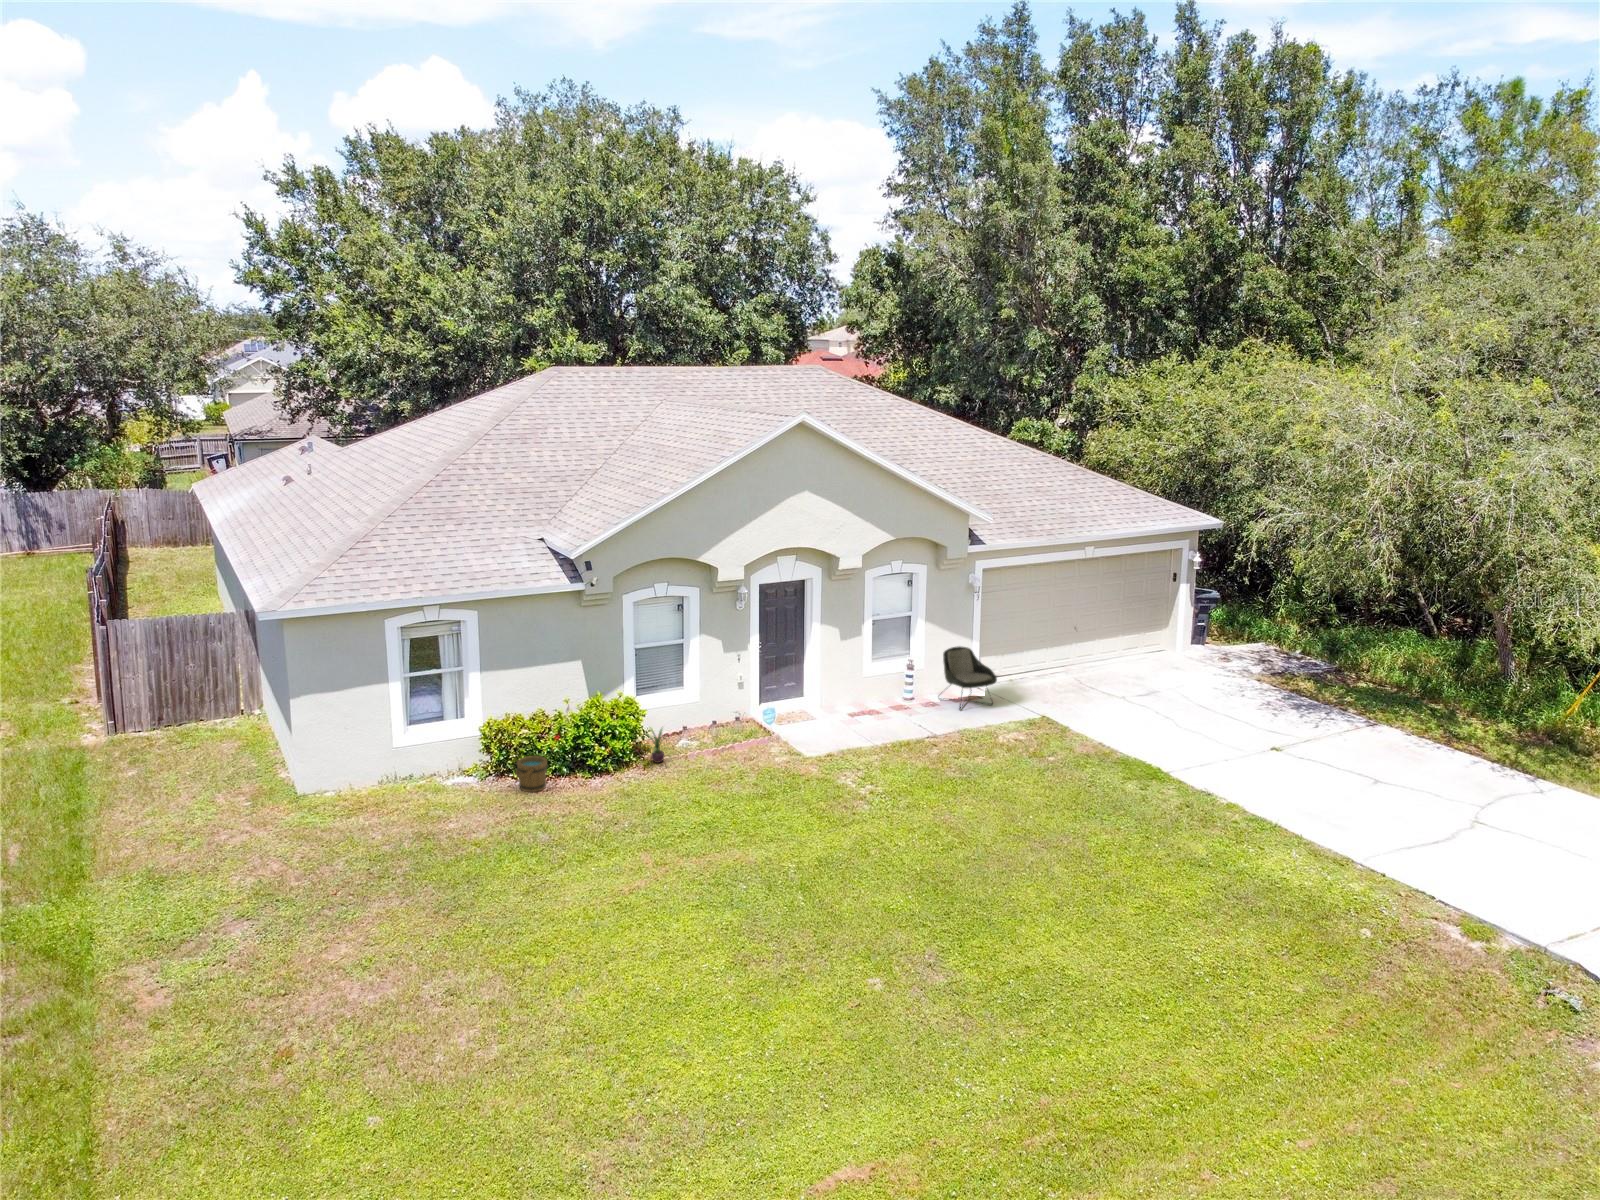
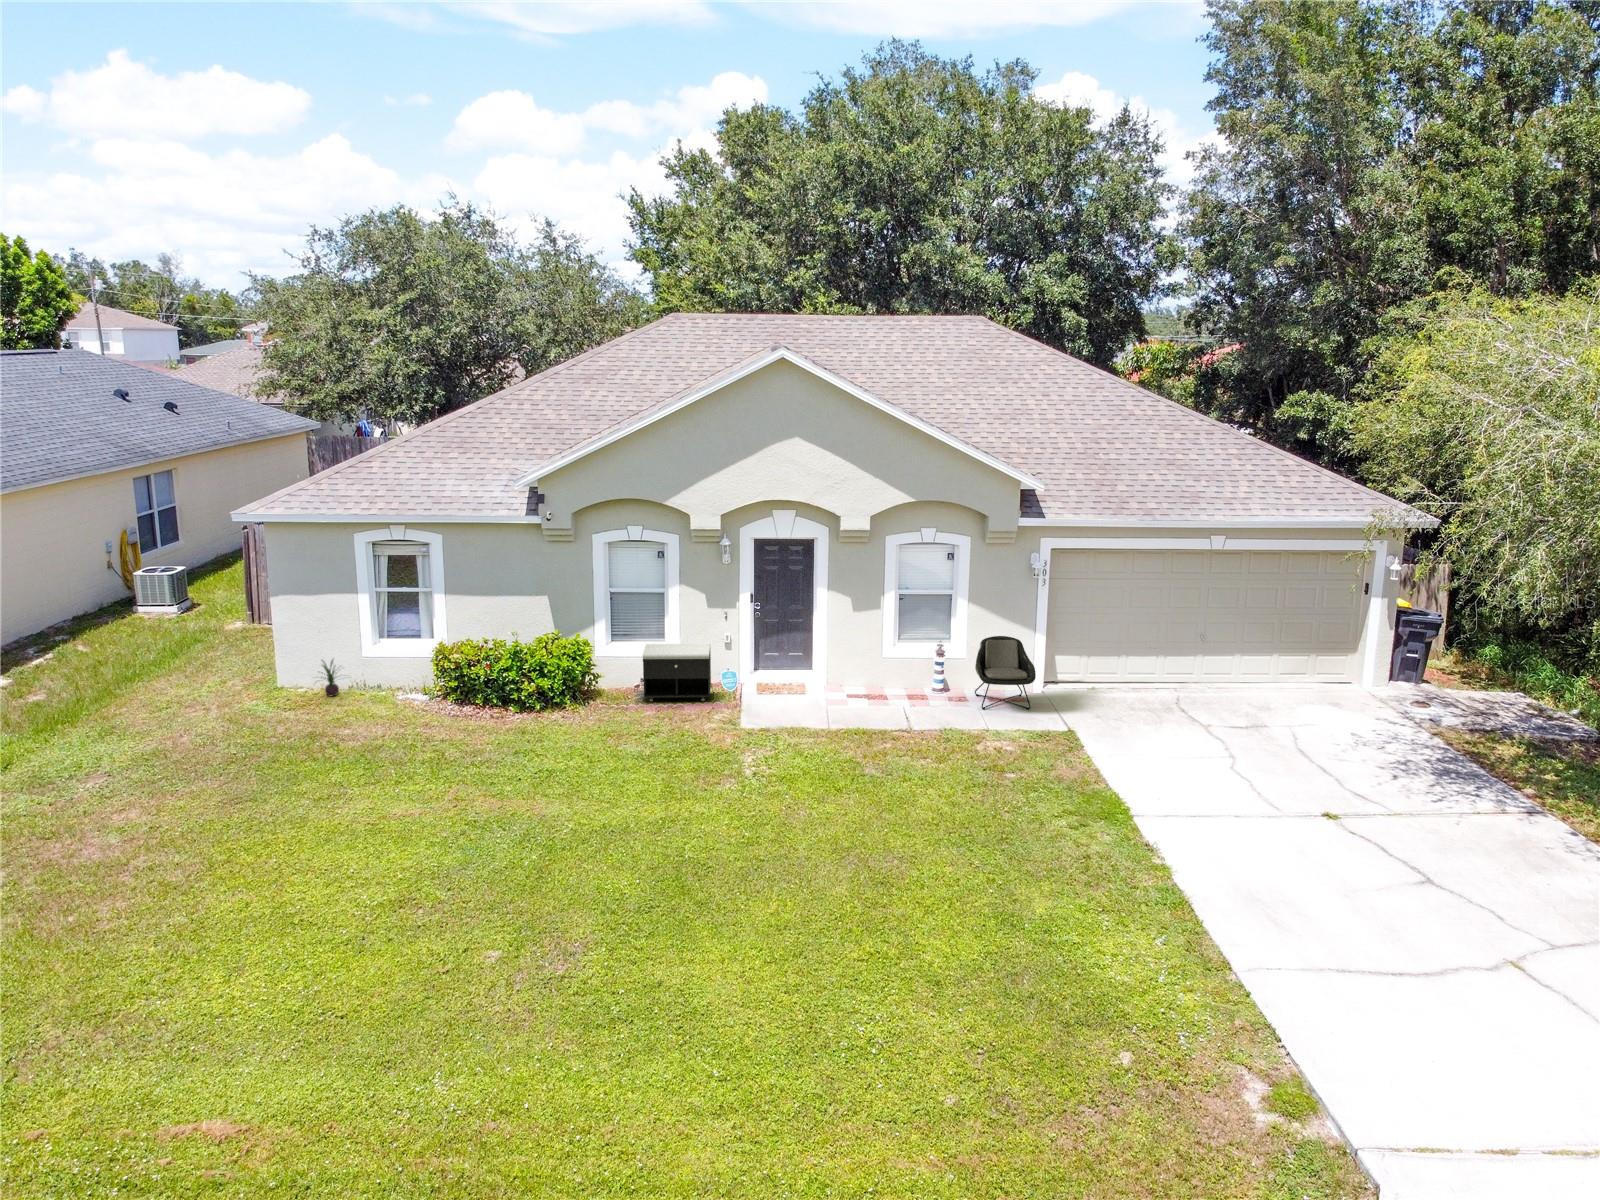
storage bench: none [675,686,746,747] -> present [643,644,711,701]
decorative plant: present [646,729,670,763] -> present [318,660,339,696]
bucket: present [516,756,547,792] -> none [437,681,470,716]

